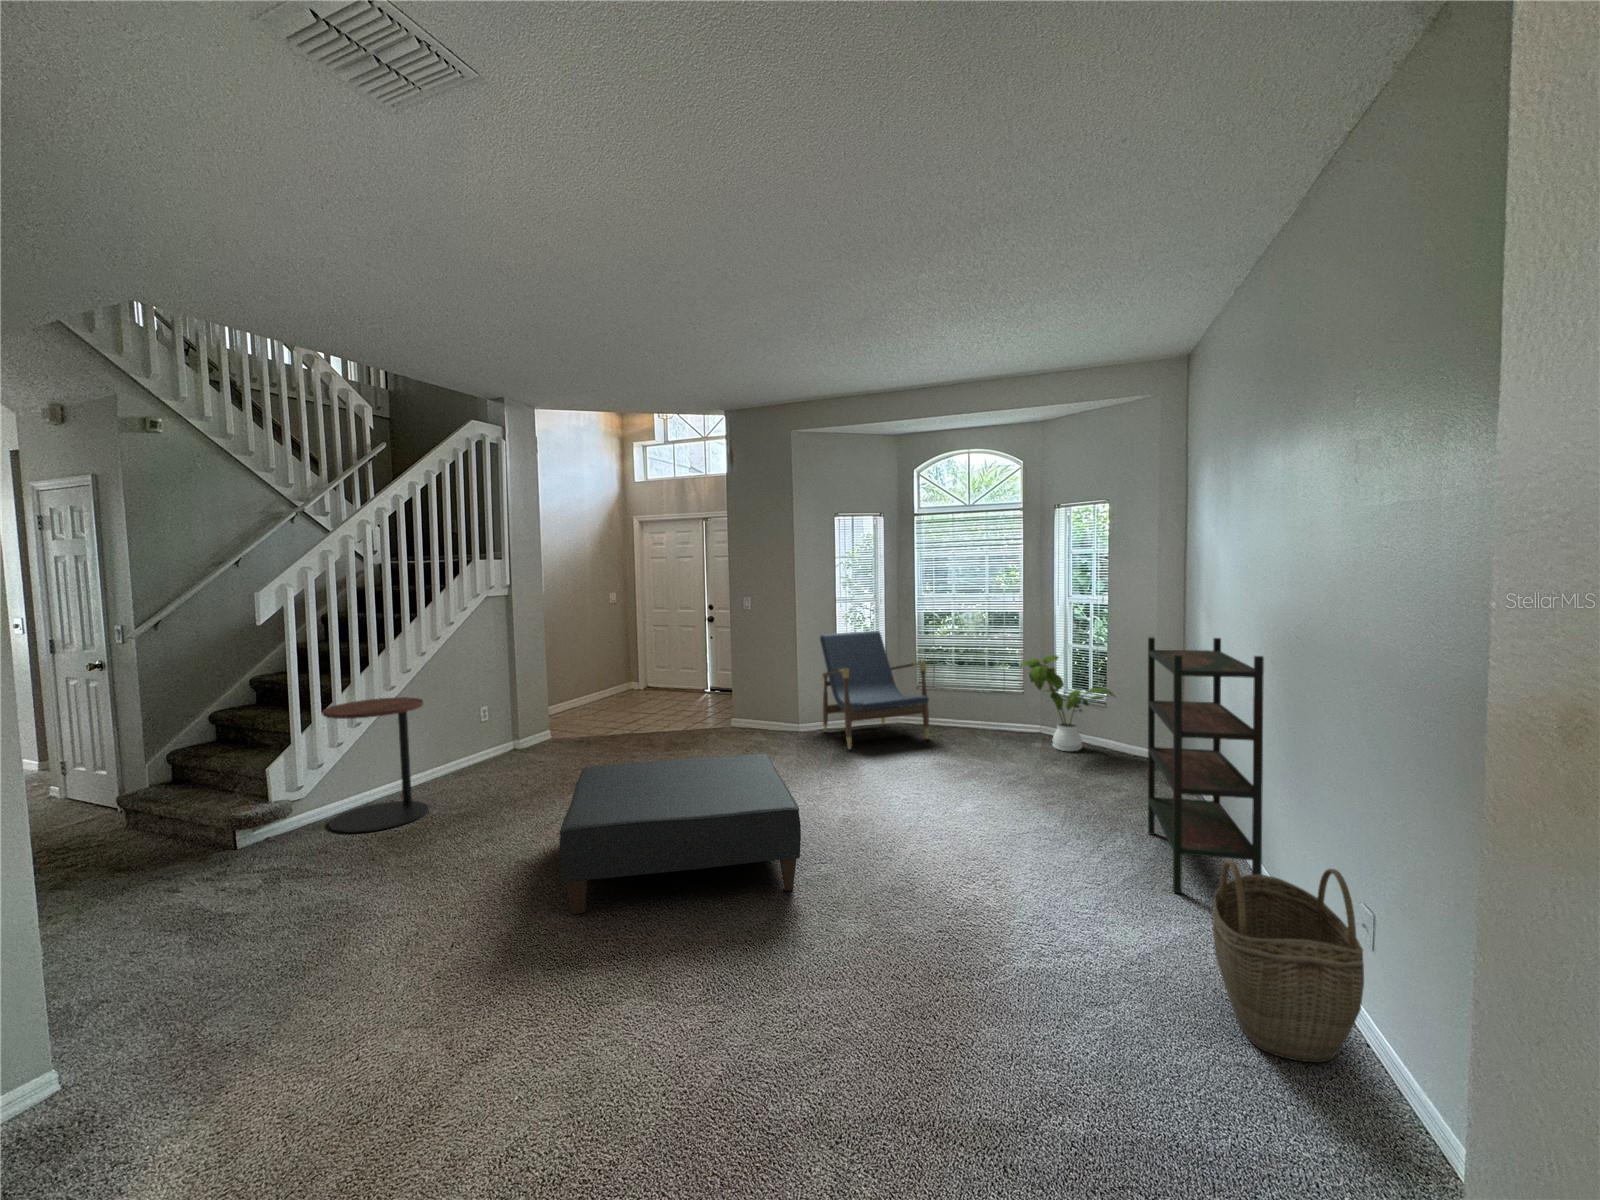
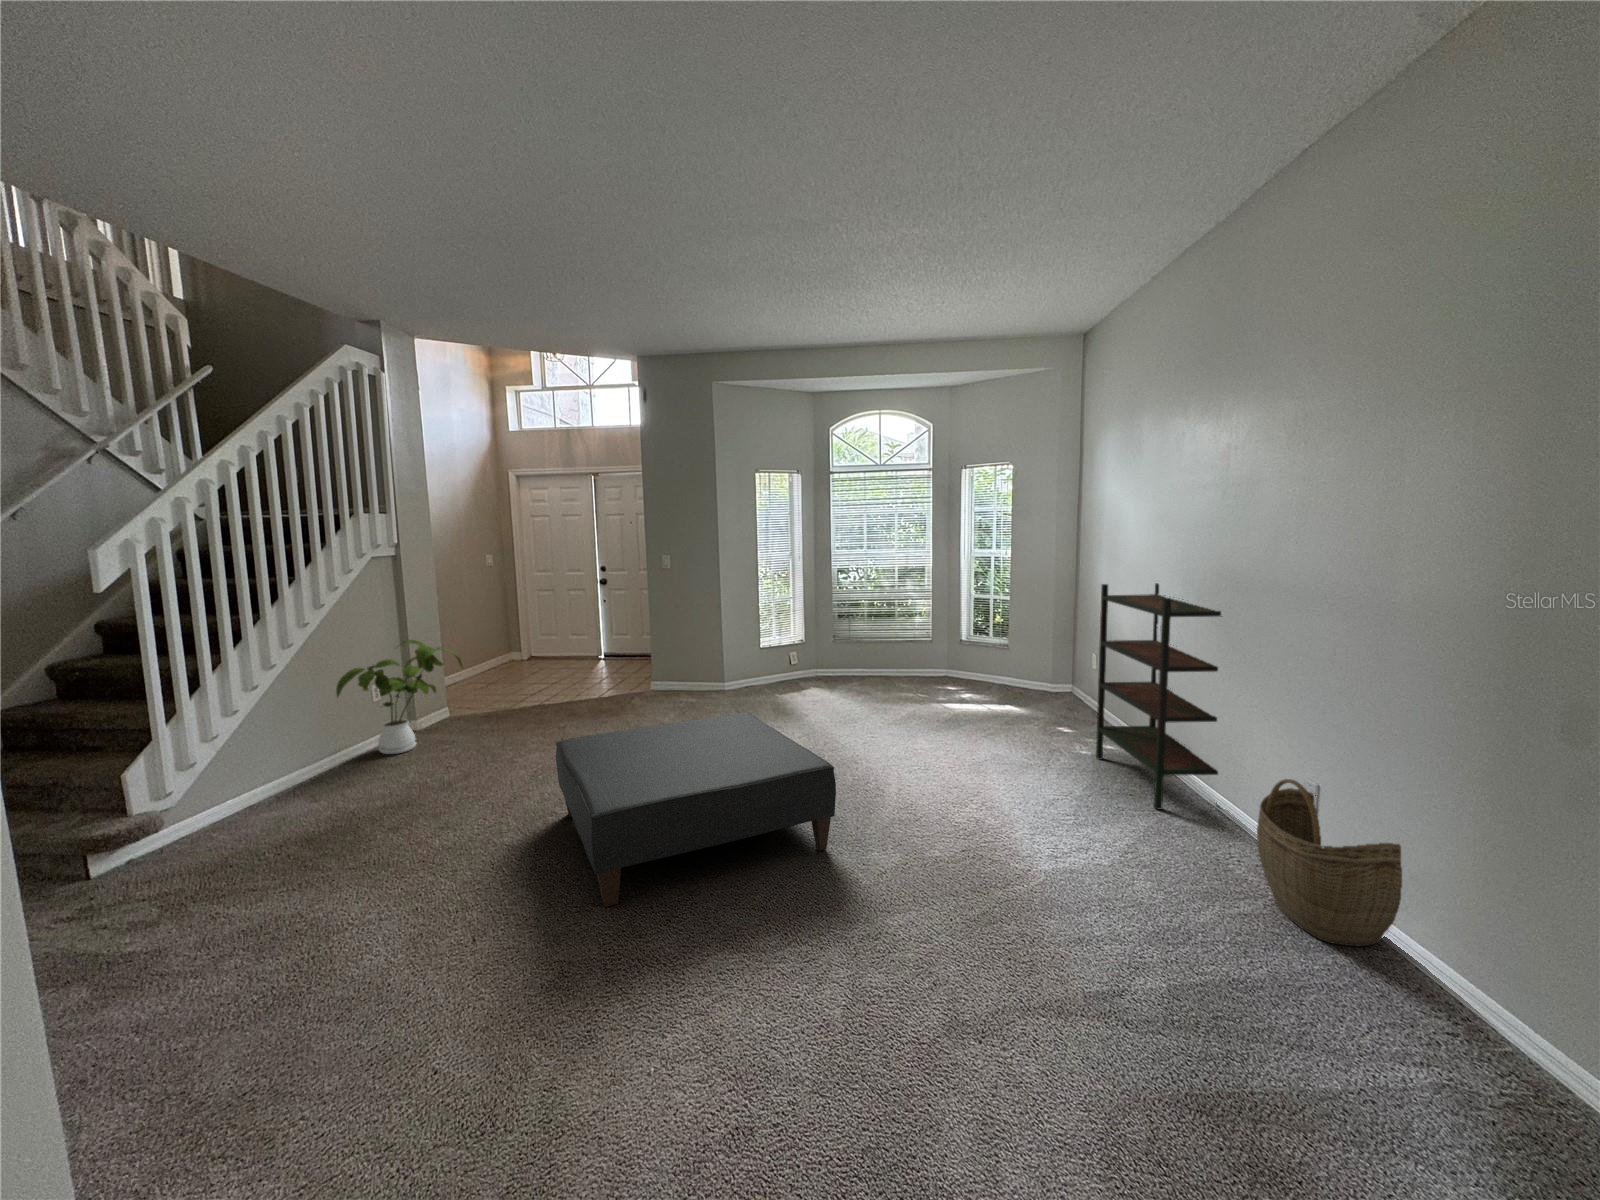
lounge chair: present [820,631,929,749] -> none [741,585,854,702]
house plant: present [1020,655,1115,751] -> present [336,640,462,754]
side table: present [322,697,429,833] -> none [196,676,344,845]

